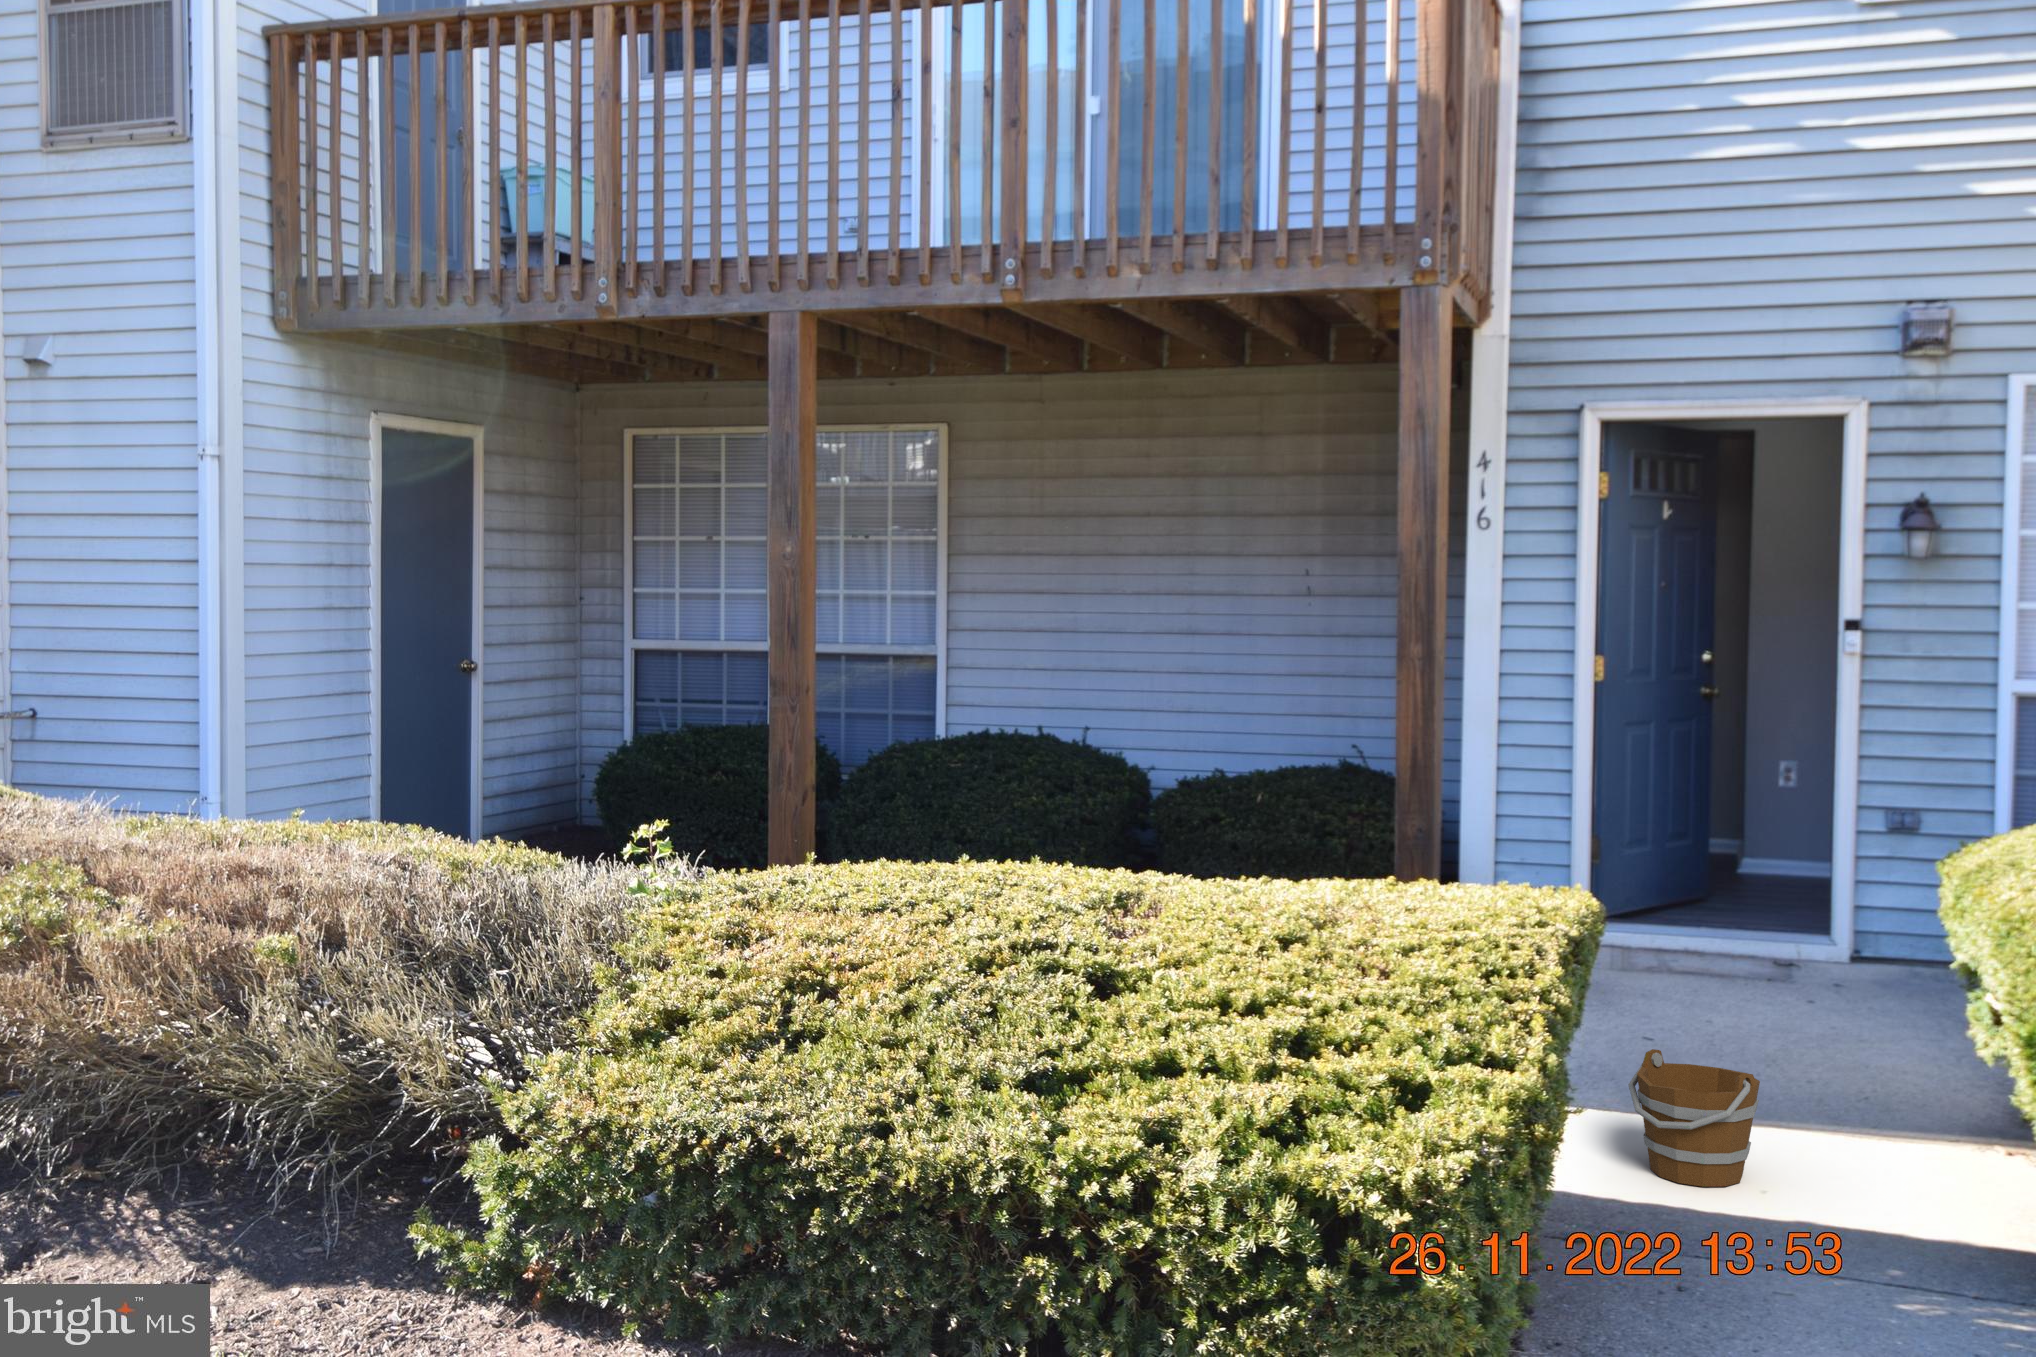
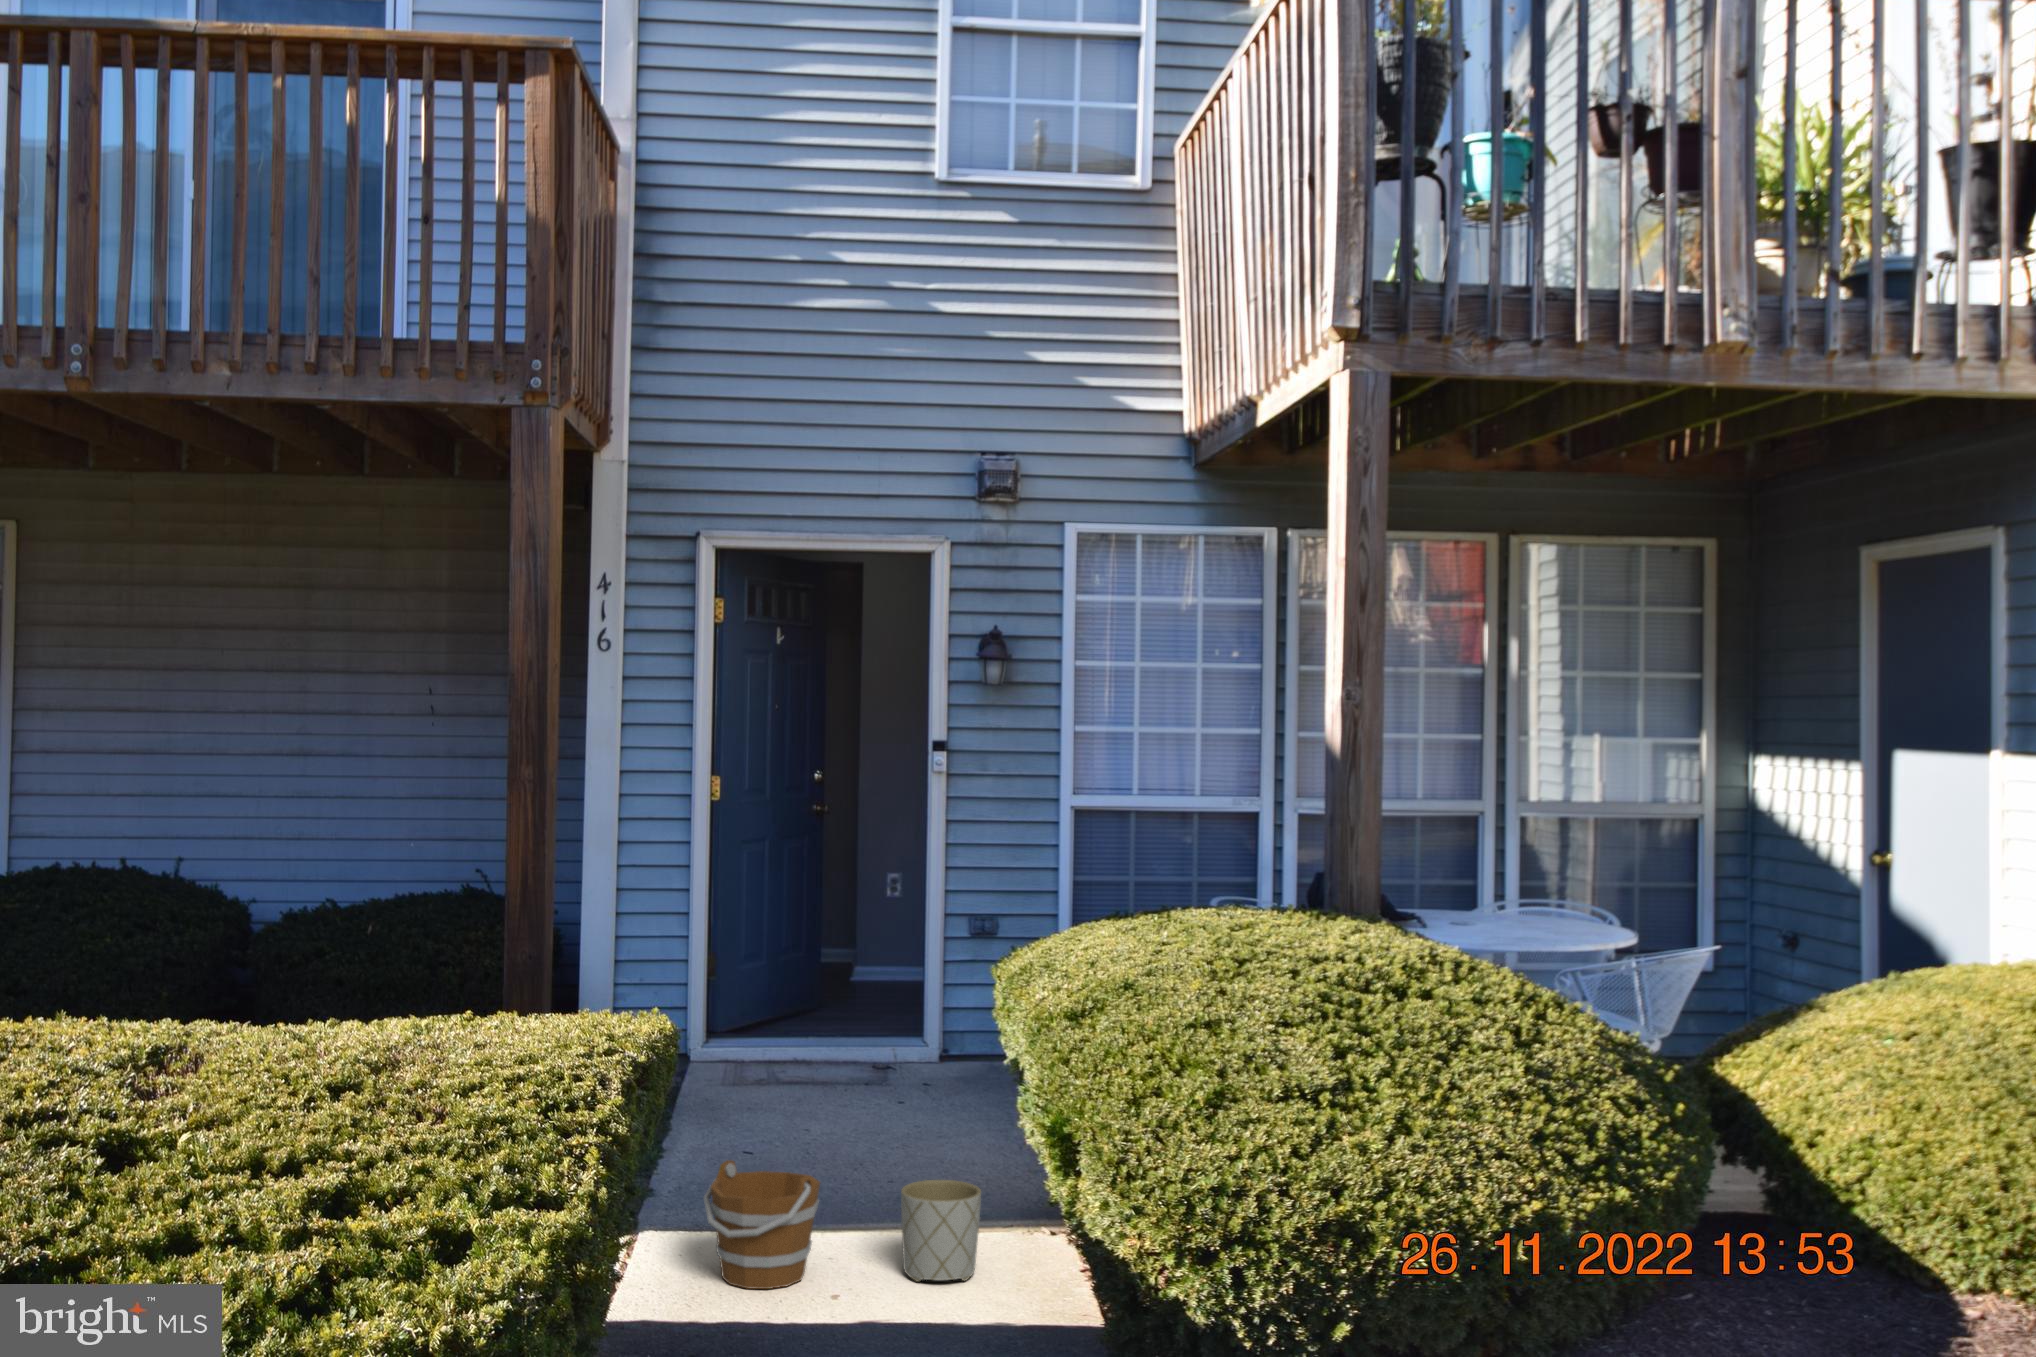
planter: none [1856,1092,1955,1207] -> present [901,1180,981,1282]

